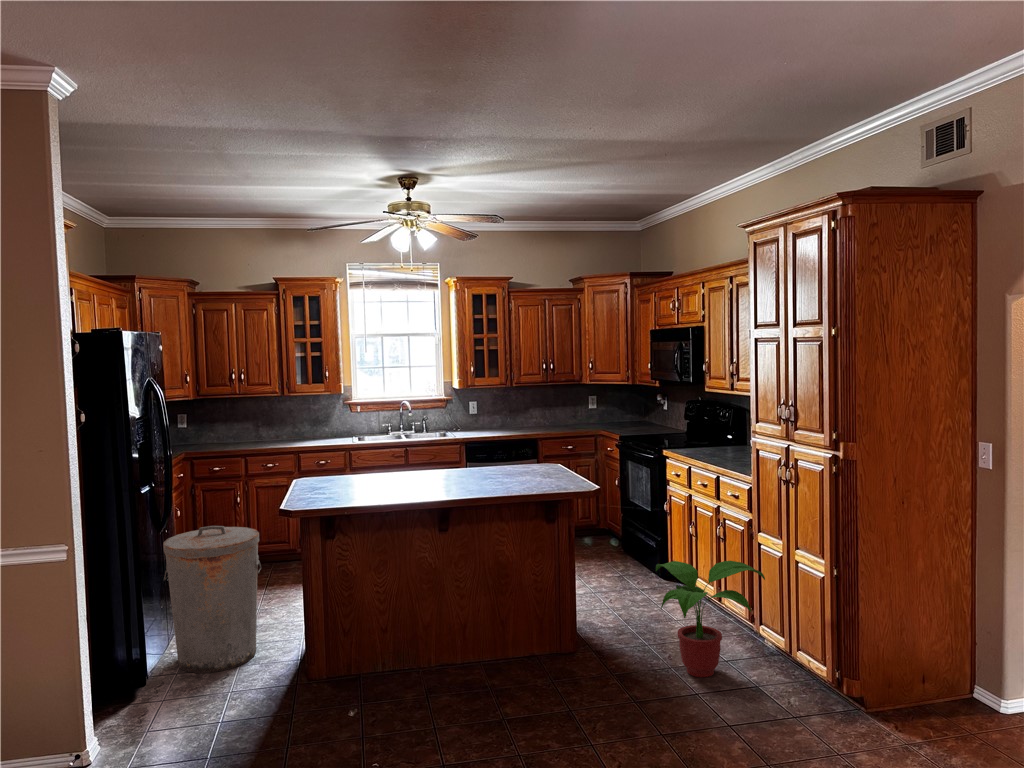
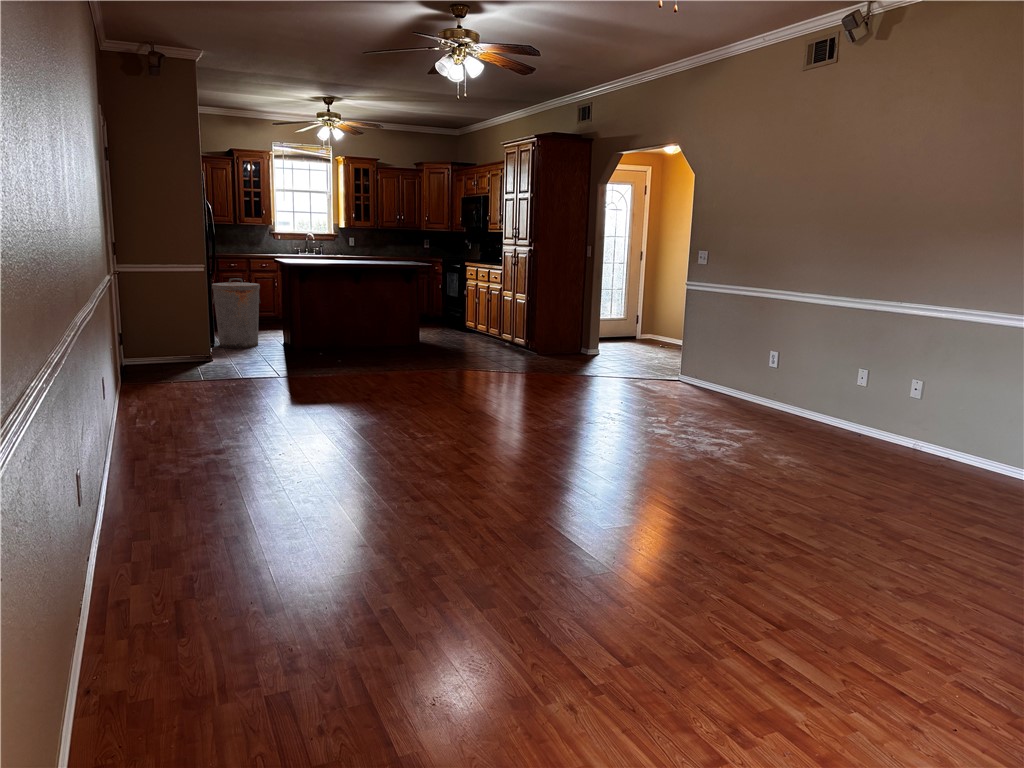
potted plant: present [656,561,765,677] -> none [457,301,505,349]

